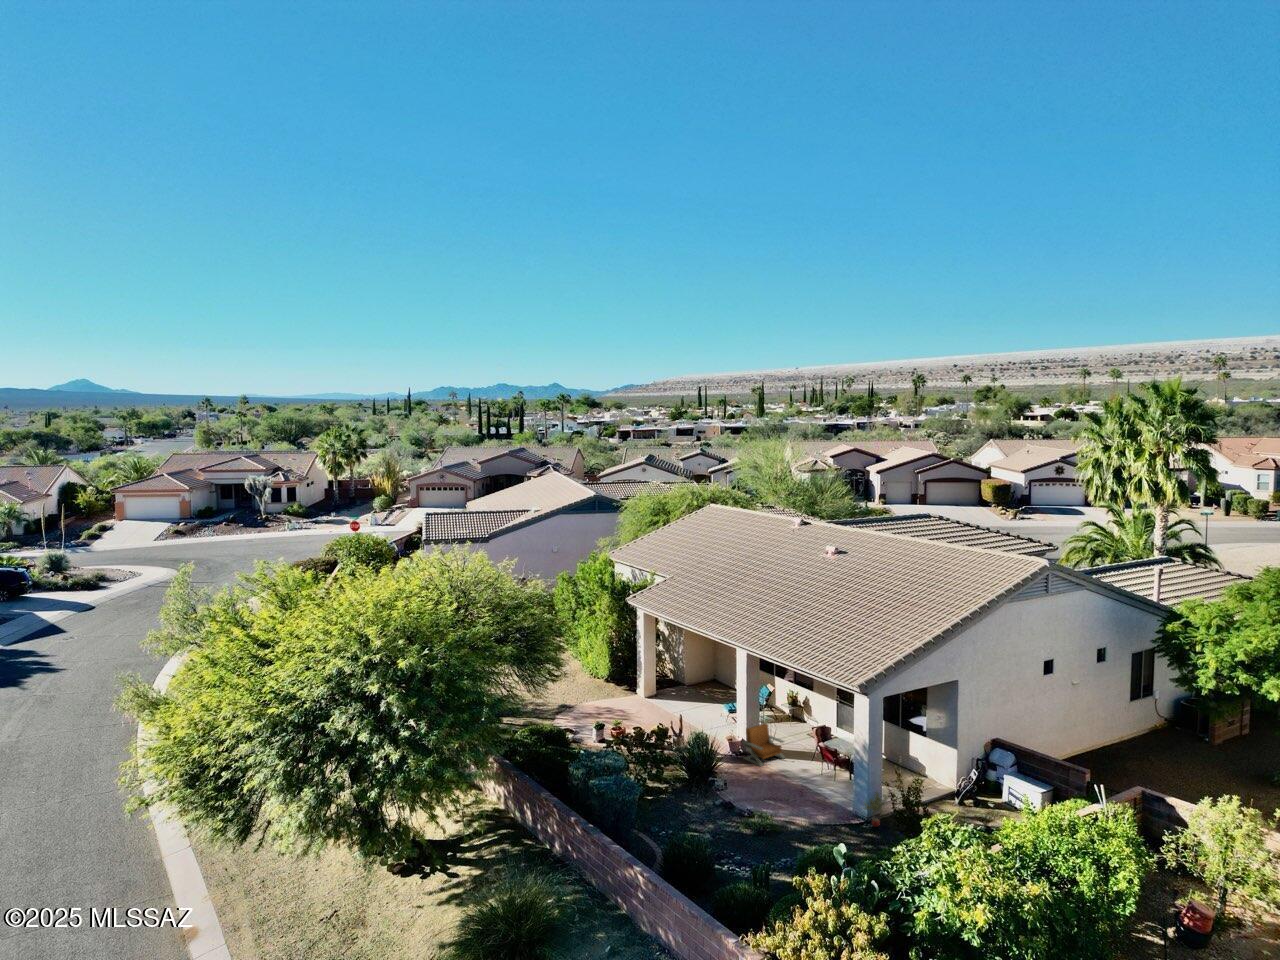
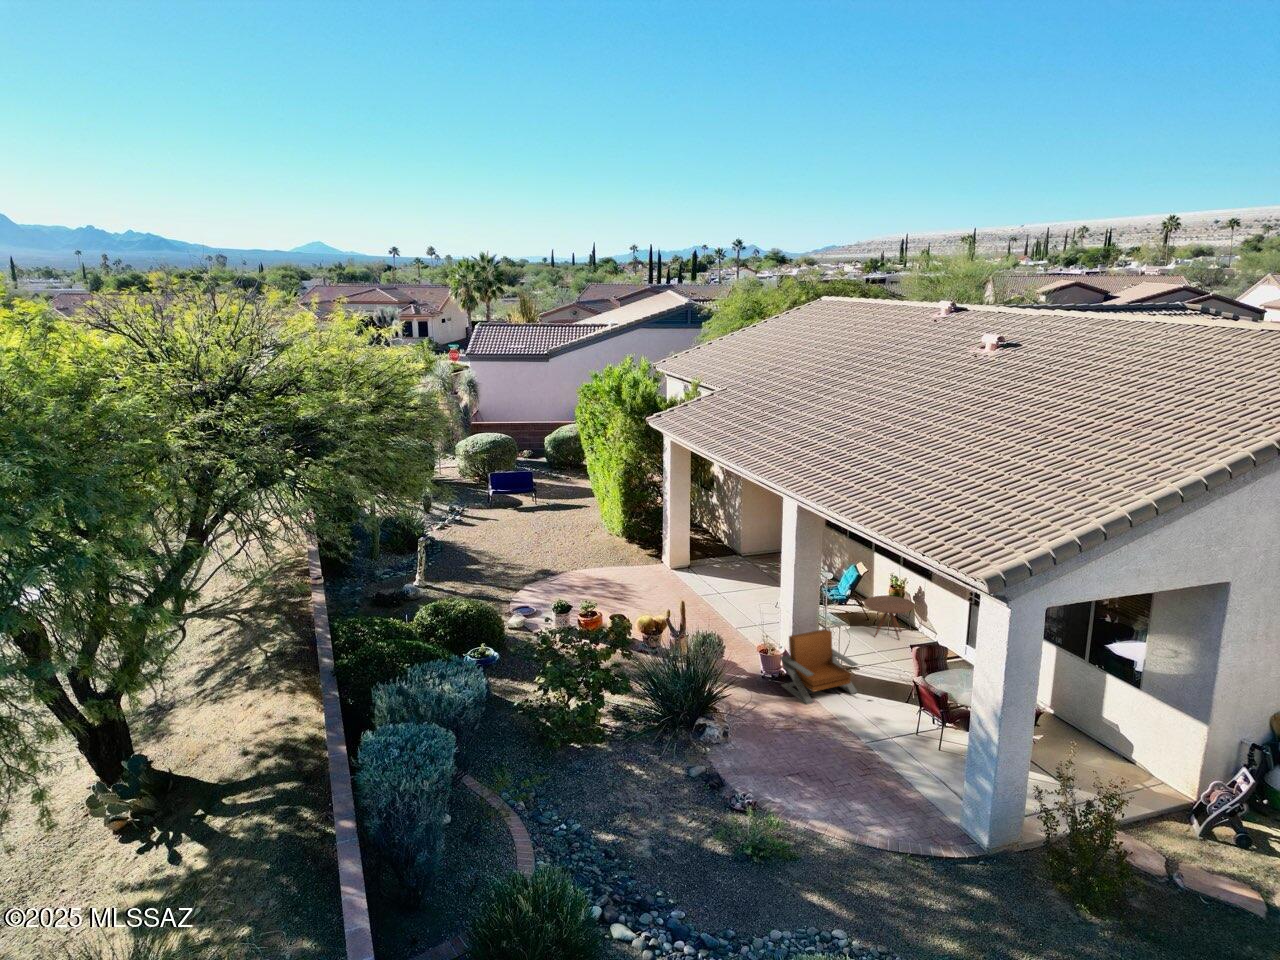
round table: none [776,703,805,729] -> present [864,596,914,639]
potted tree: present [863,792,888,827] -> none [970,798,1035,872]

